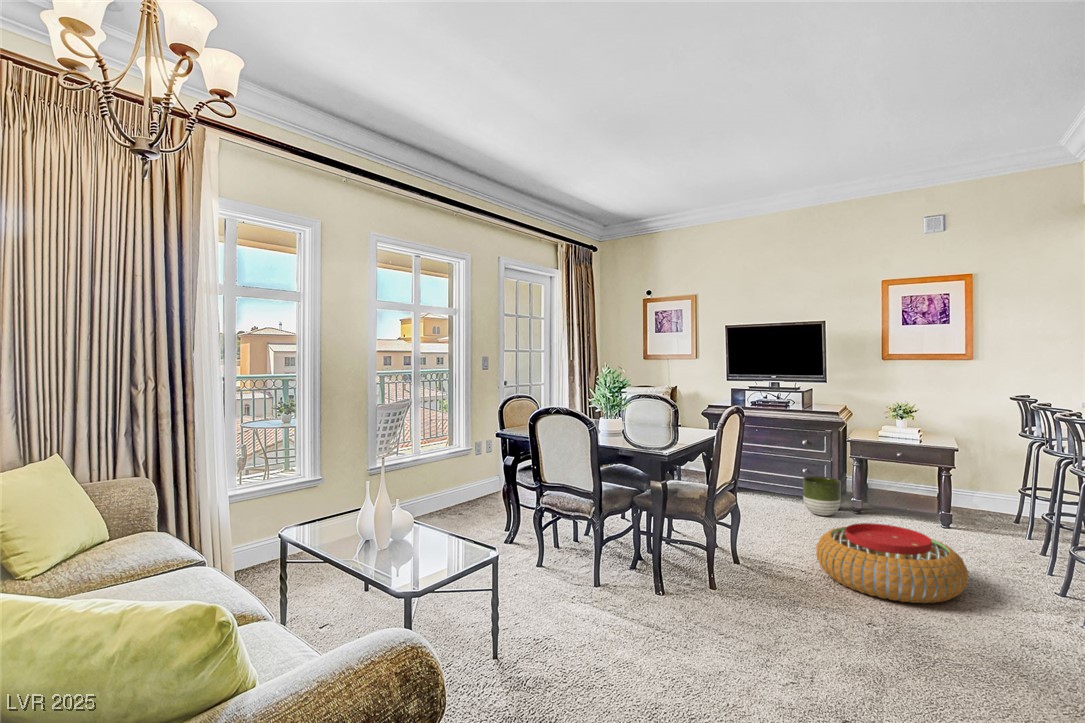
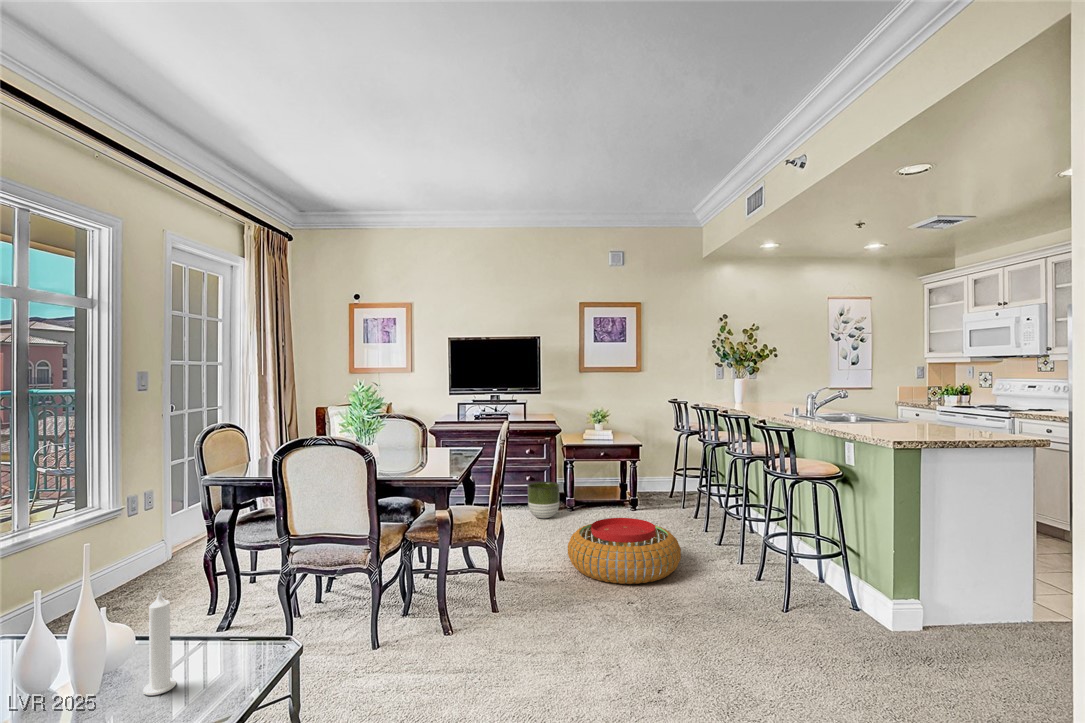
candle: none [404,496,422,560] -> present [143,591,176,695]

